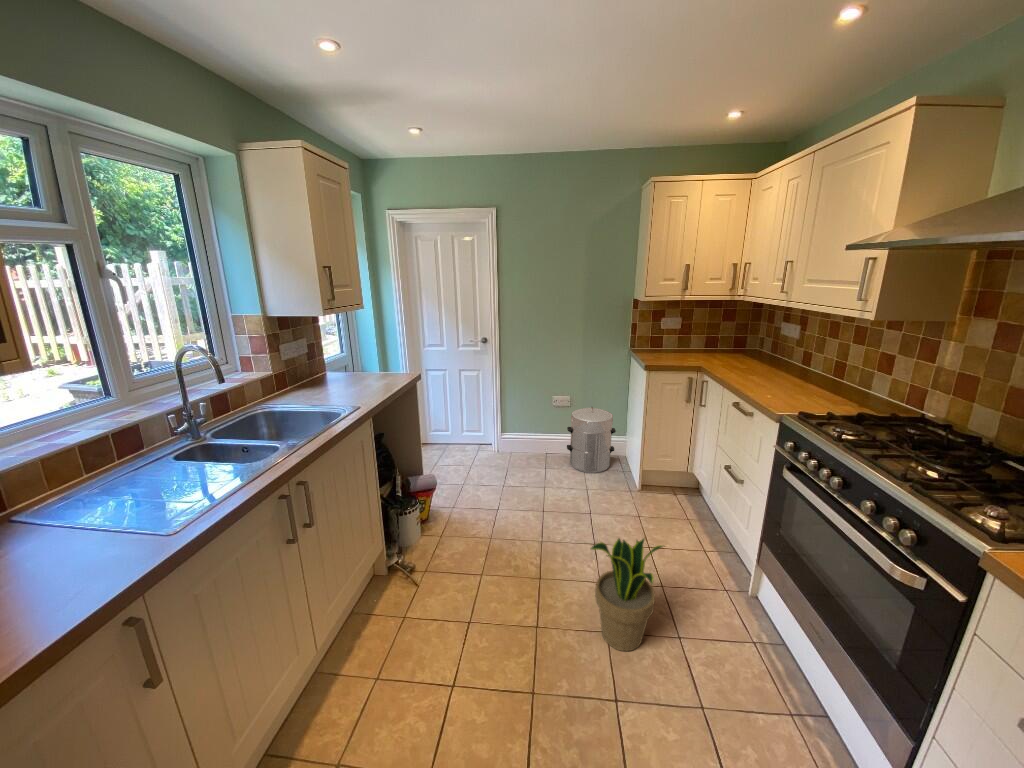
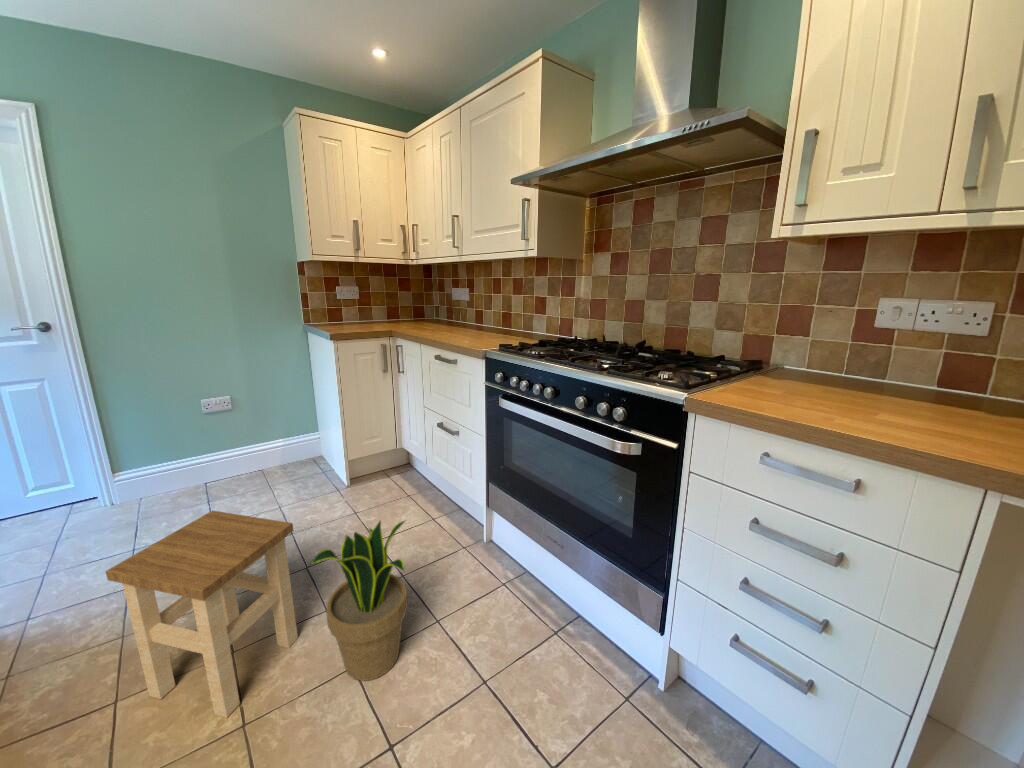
waste bin: present [567,407,616,473] -> none [234,402,306,488]
stool: none [492,485,587,618] -> present [106,511,298,718]

